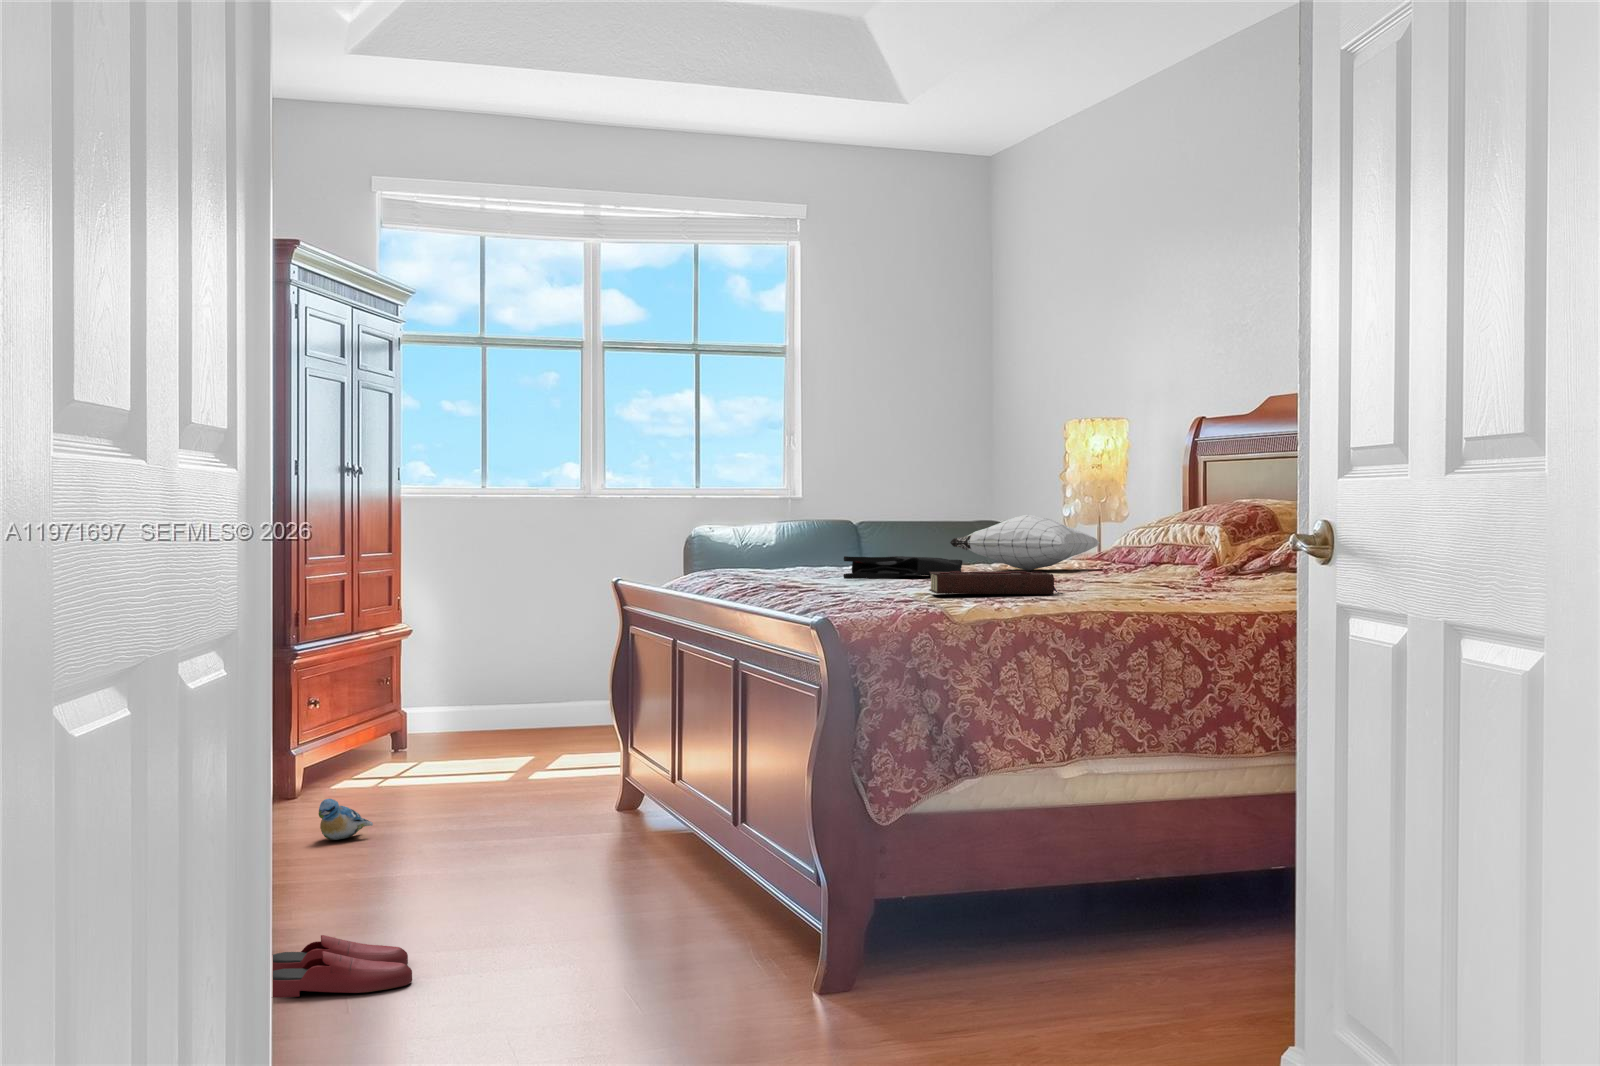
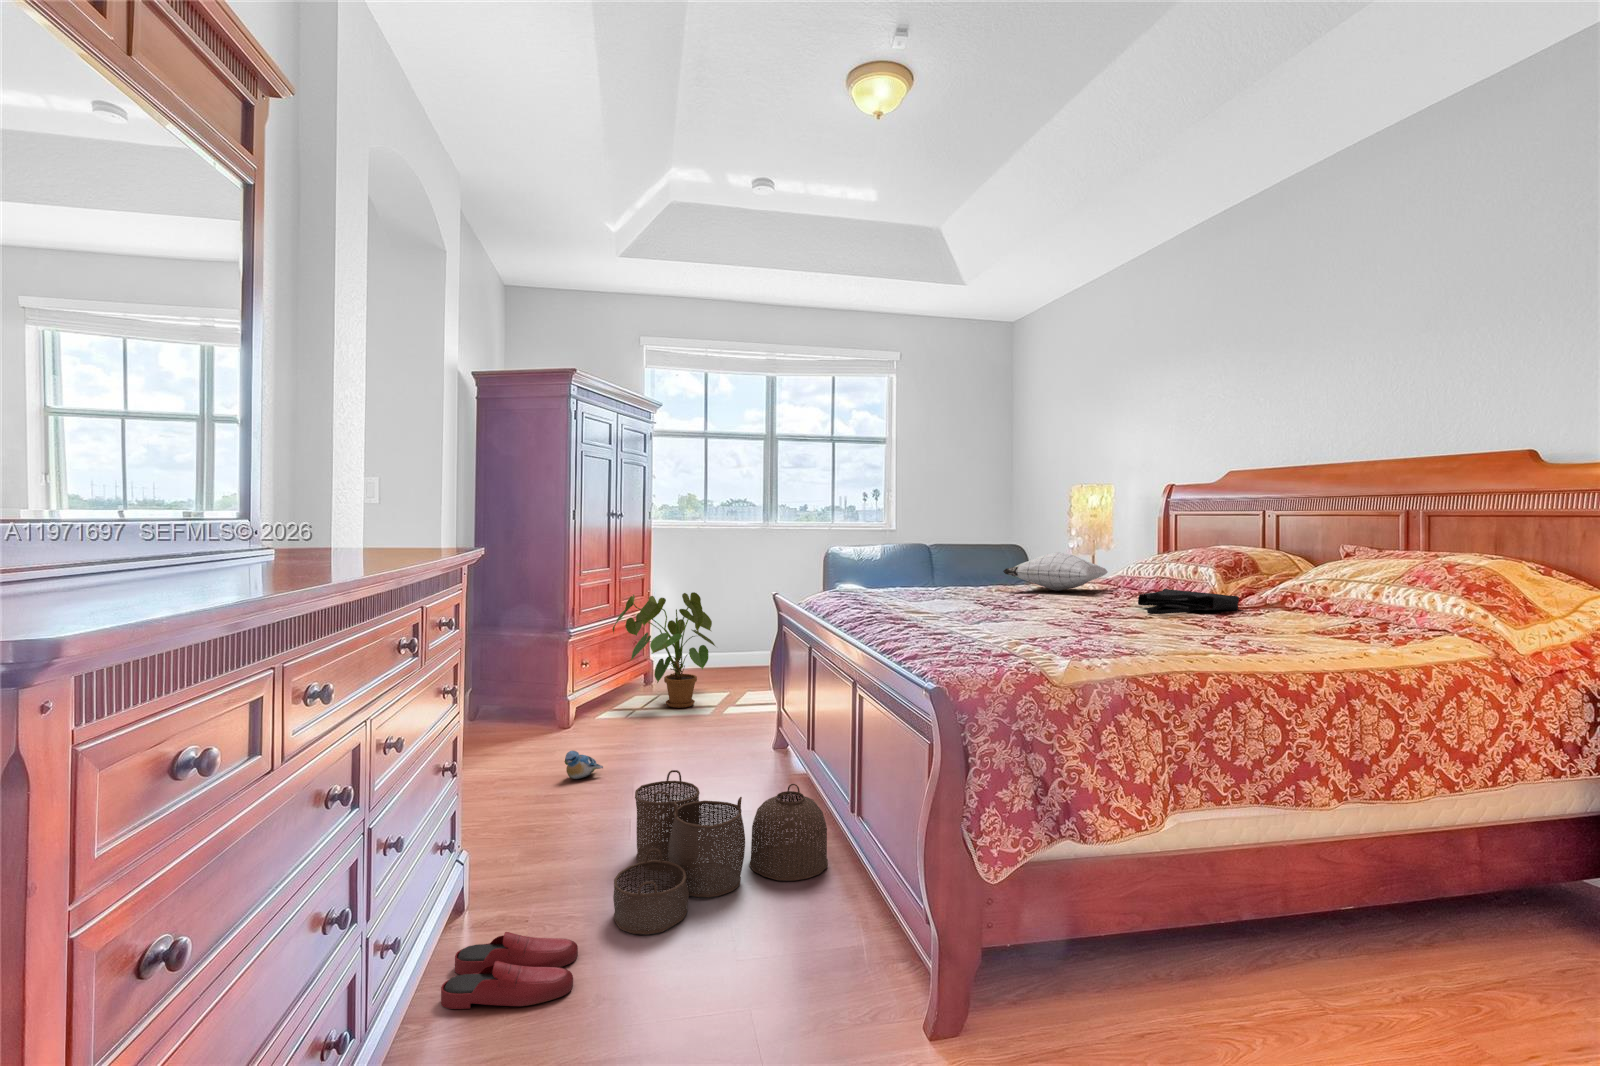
tote bag: present [843,556,962,579] -> present [1138,589,1239,614]
book: present [929,571,1059,595] -> none [1014,619,1141,646]
house plant: none [353,590,523,770] -> present [613,592,715,708]
woven basket: none [439,790,702,948] -> present [613,770,828,935]

